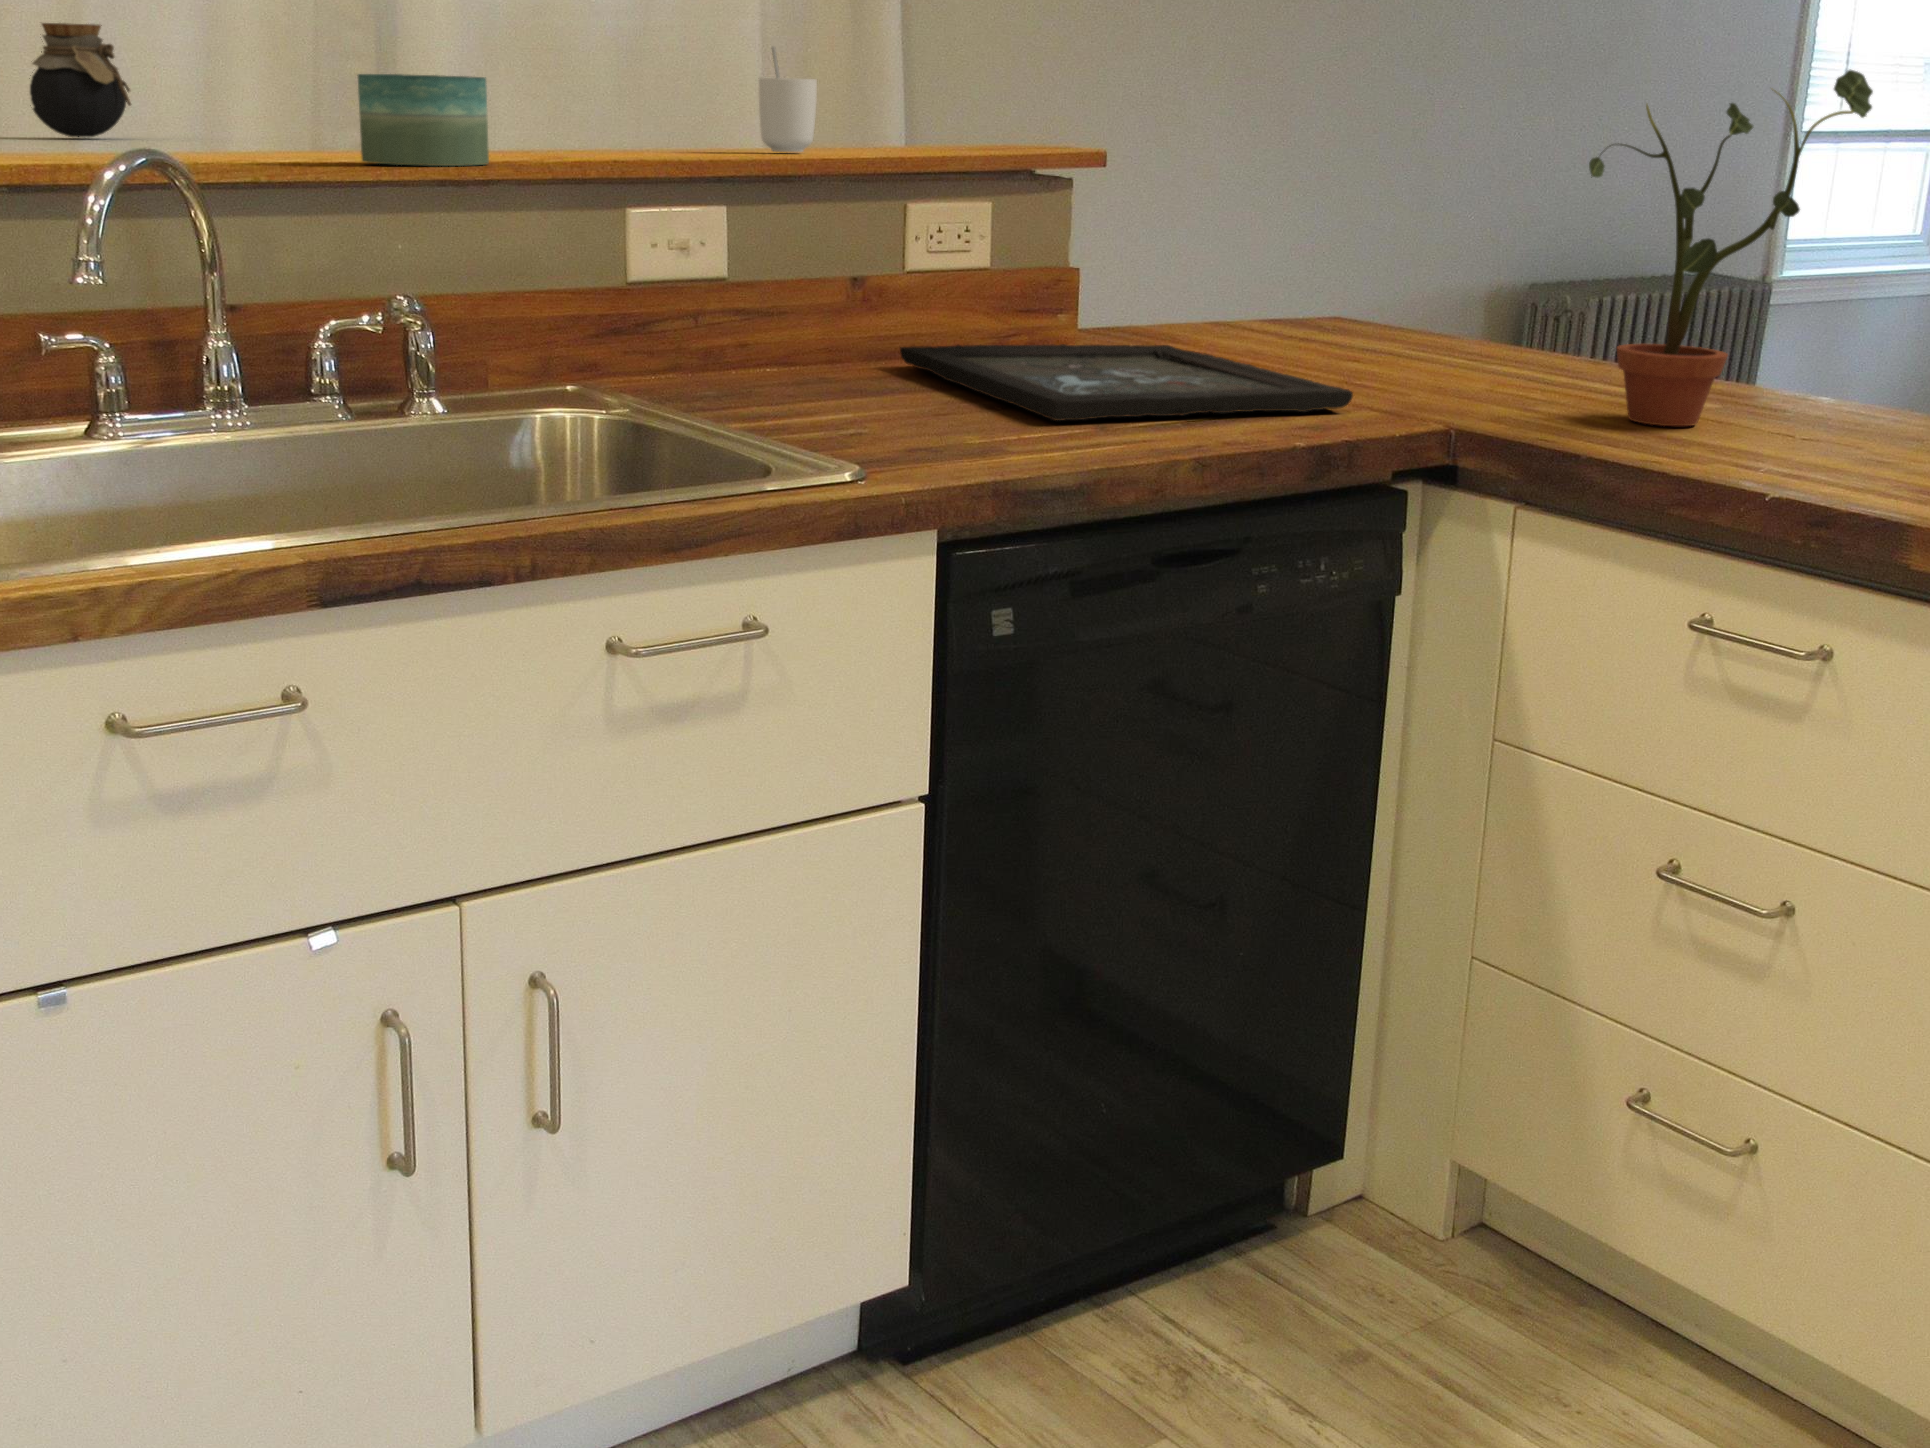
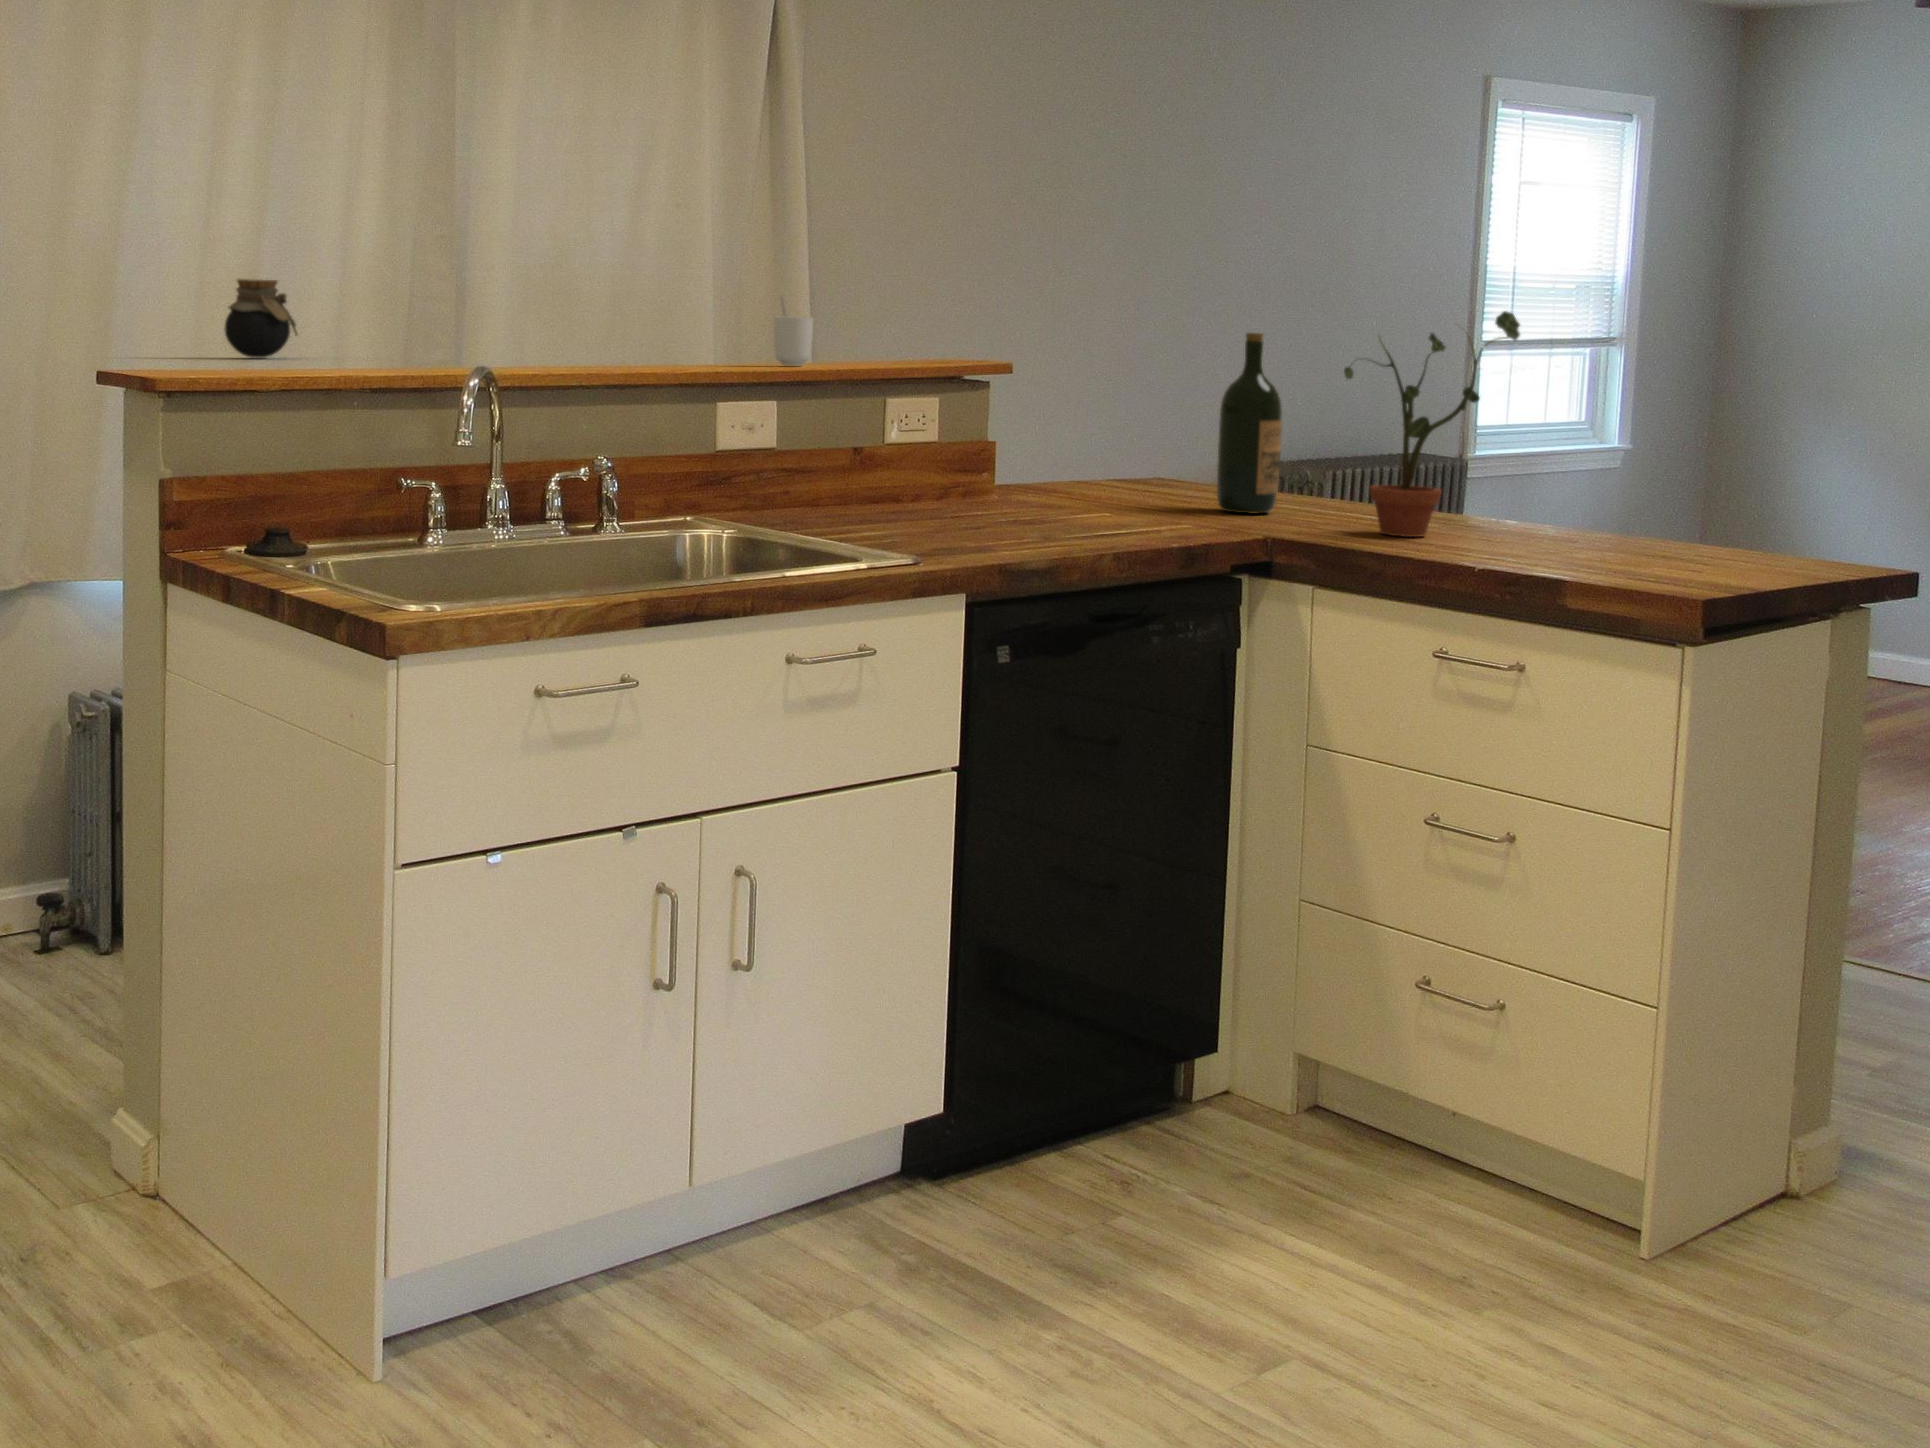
candle: present [357,74,489,166] -> none [566,320,646,377]
wine bottle: none [1395,104,1497,381] -> present [1217,333,1282,514]
tray: present [900,344,1353,421] -> none [885,492,1200,534]

